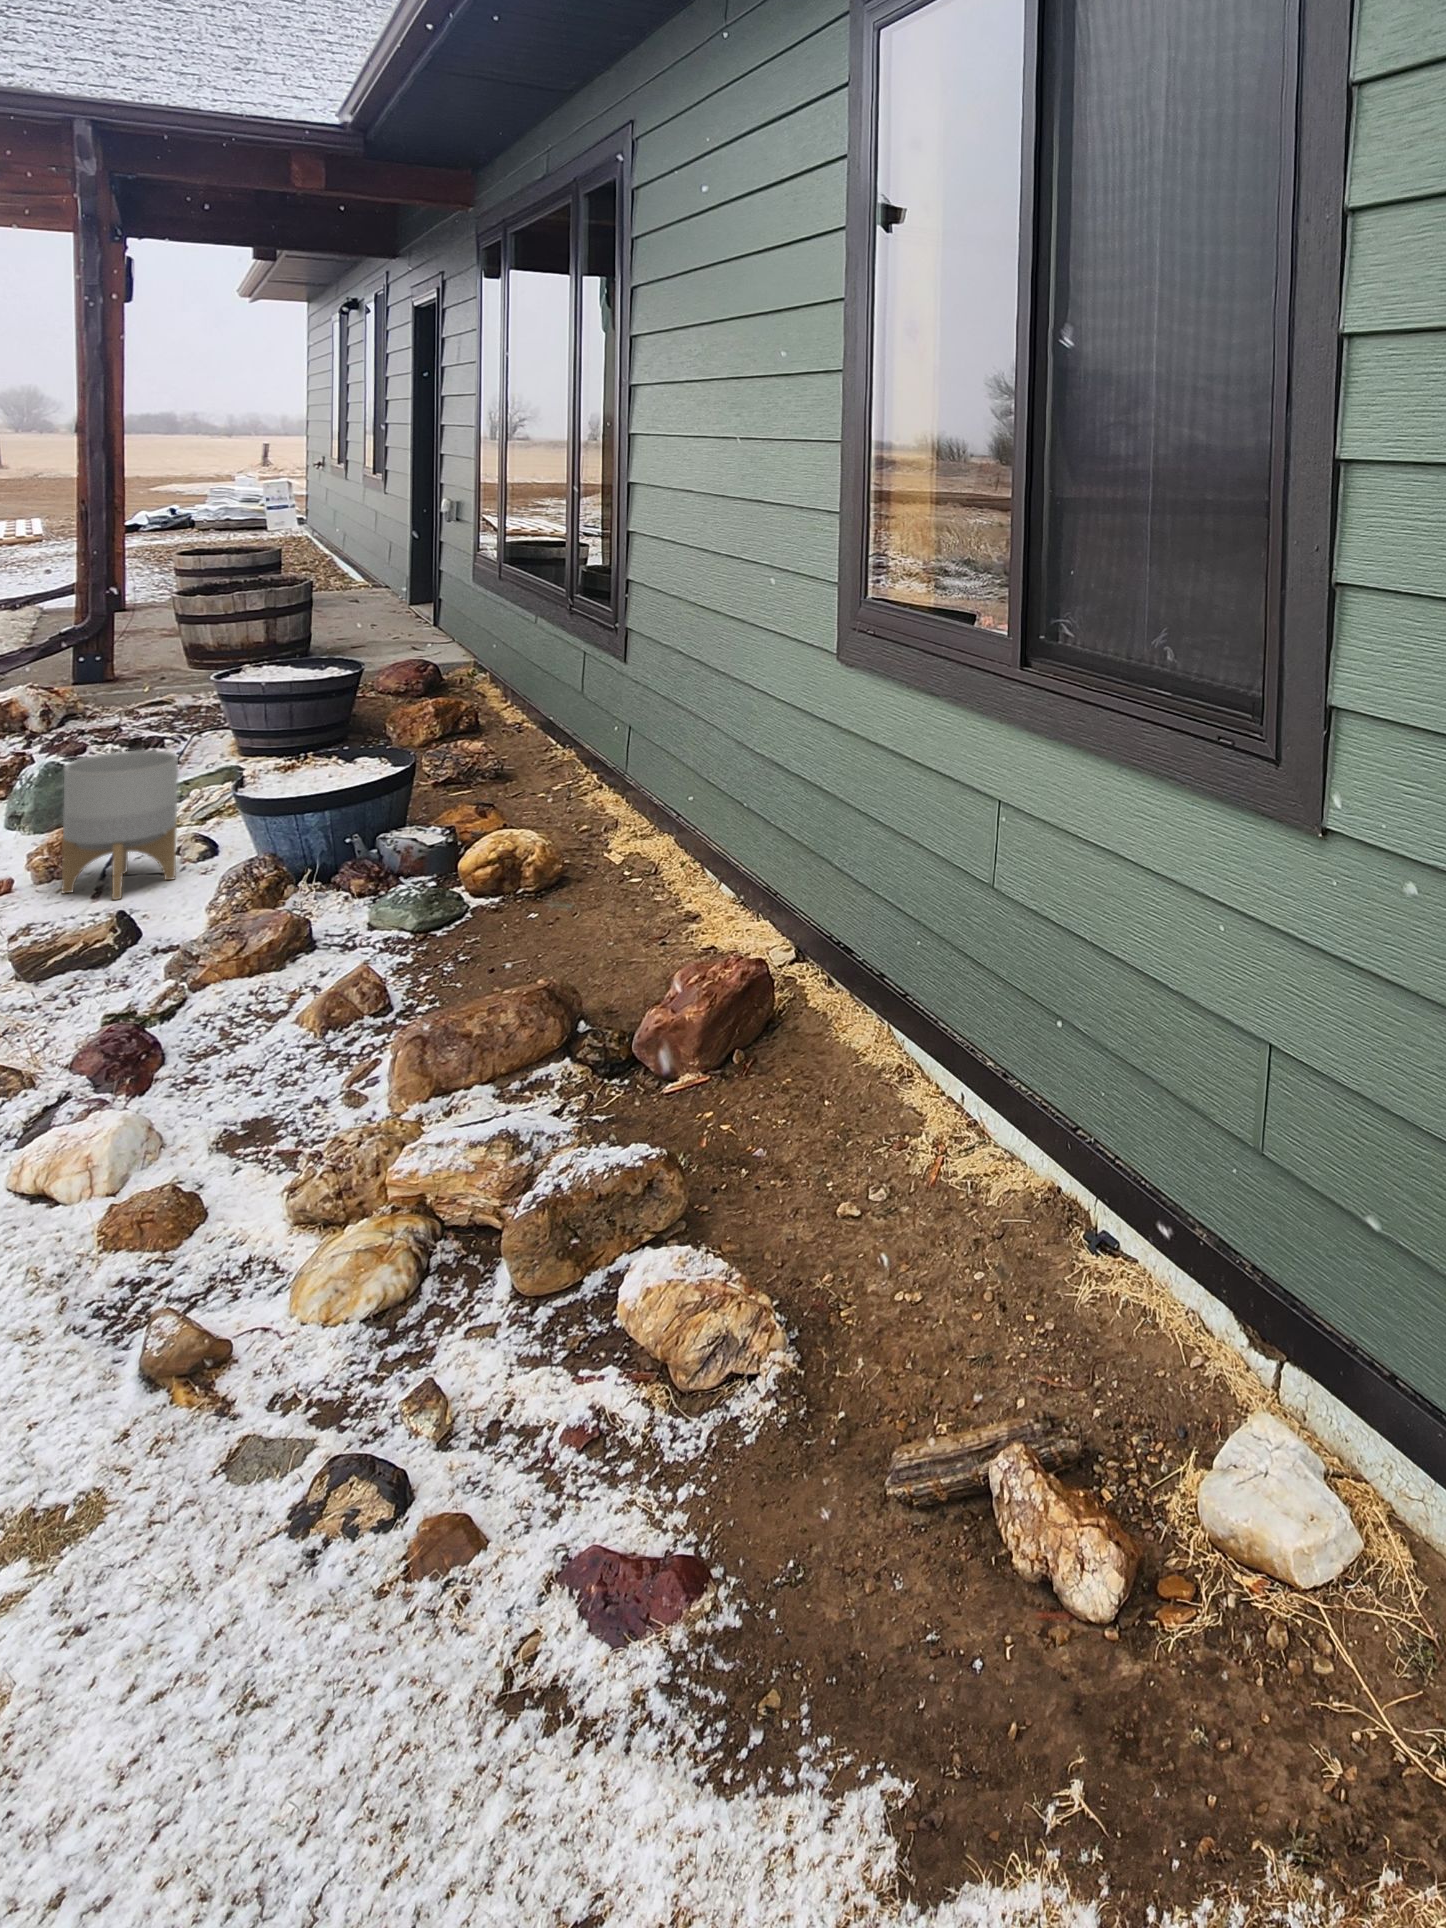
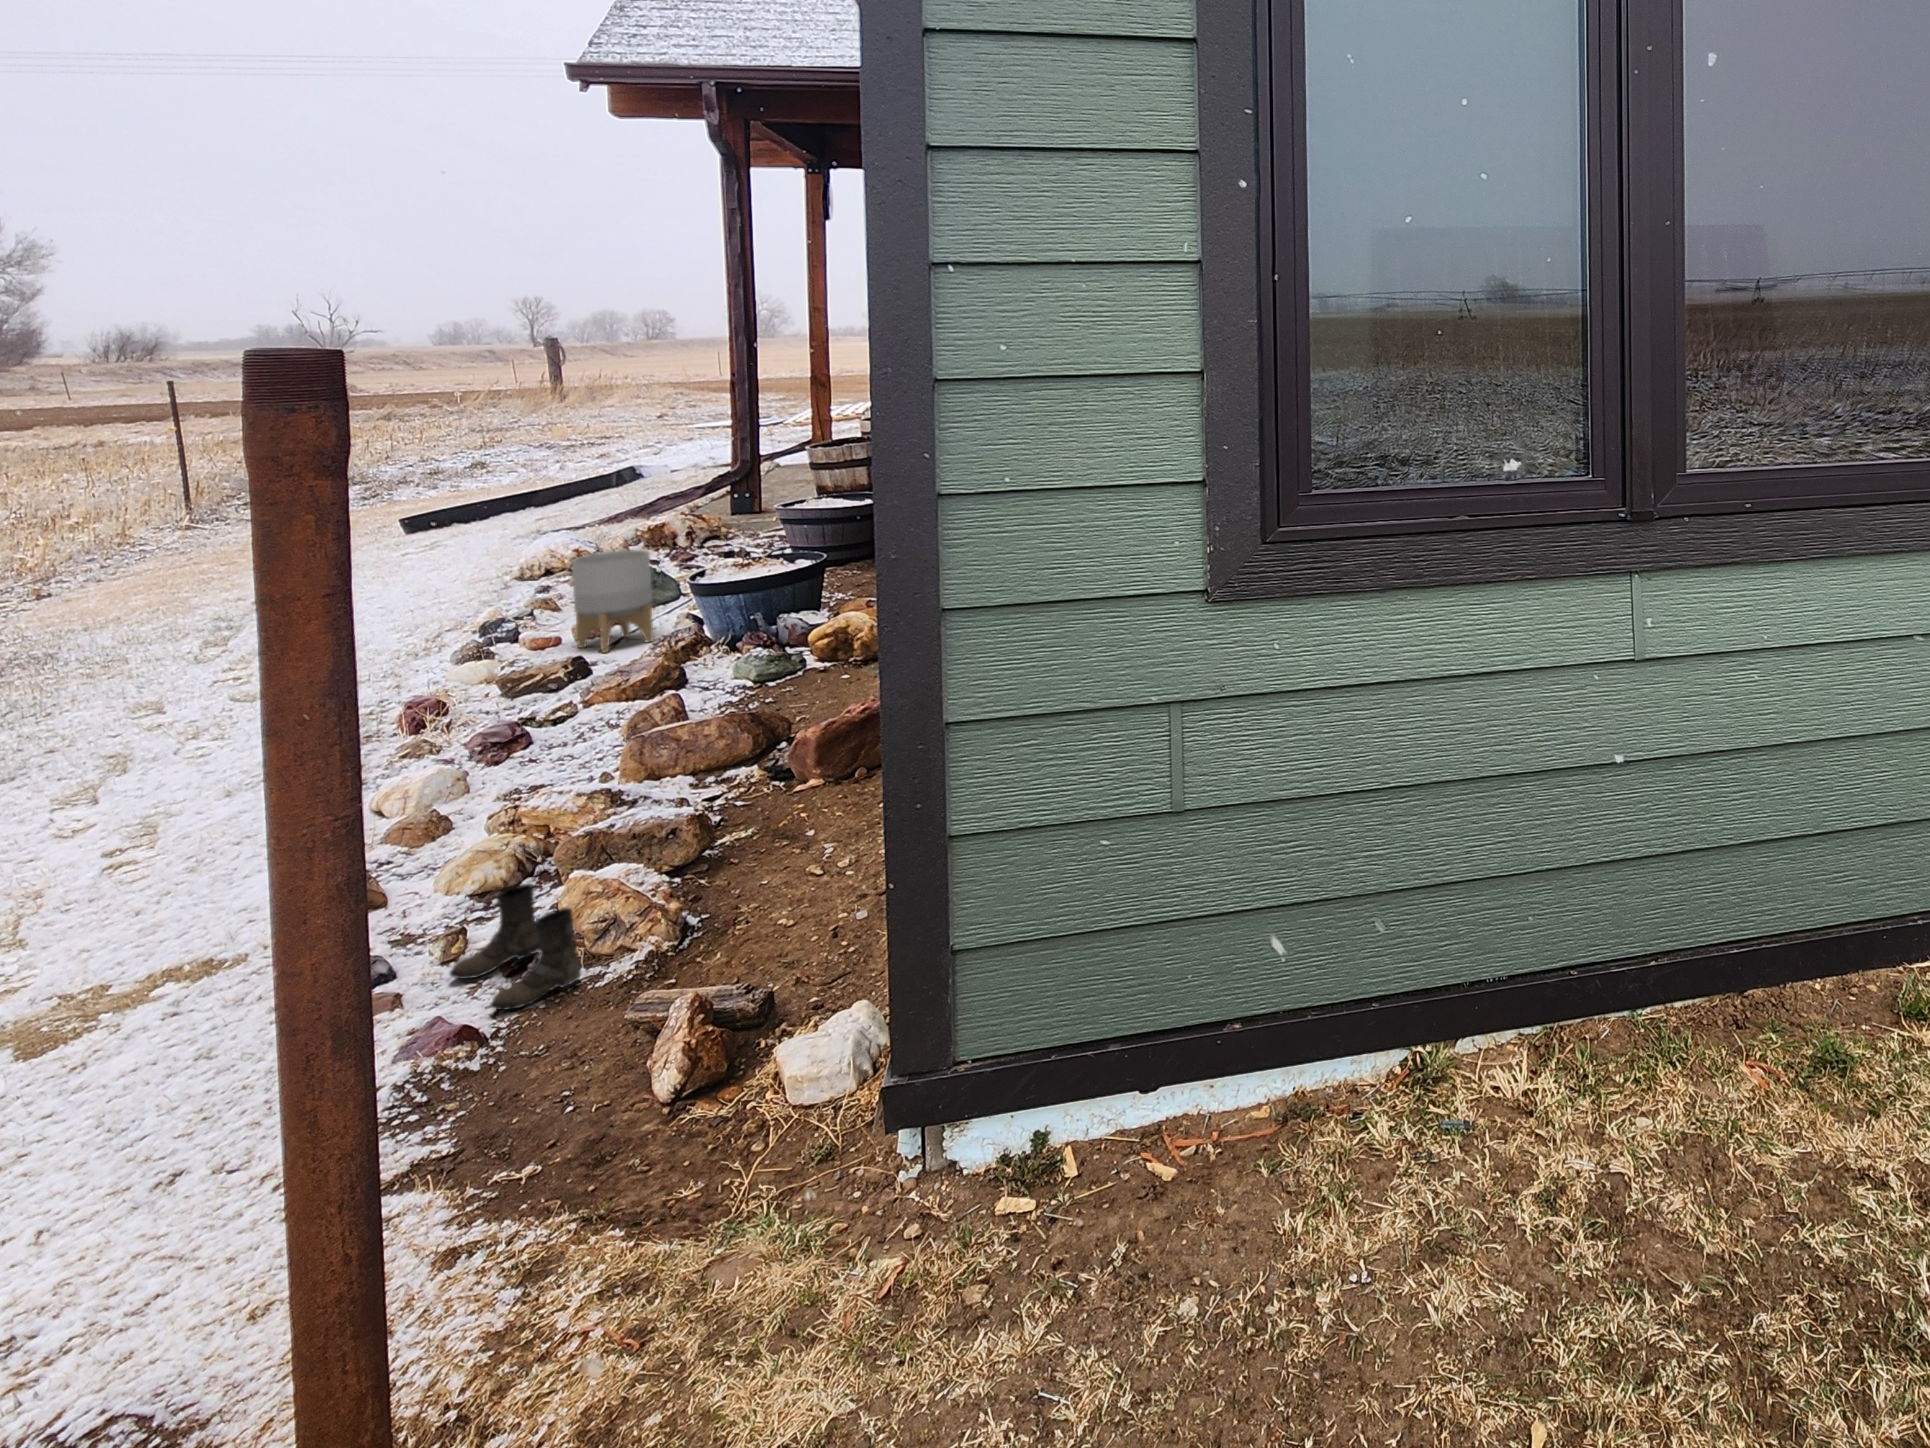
boots: none [532,1304,754,1524] -> present [450,884,581,1010]

